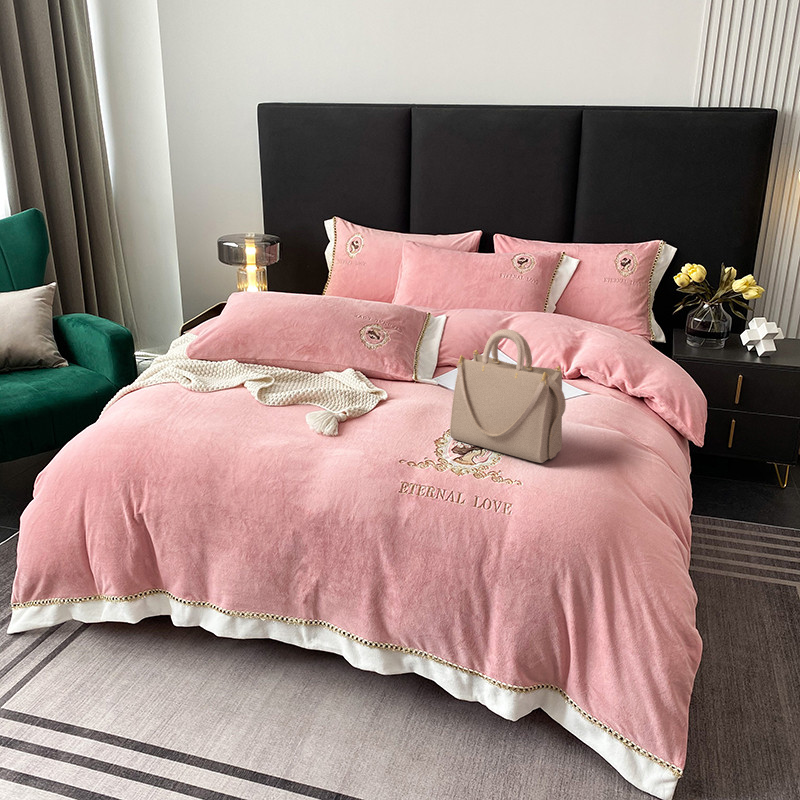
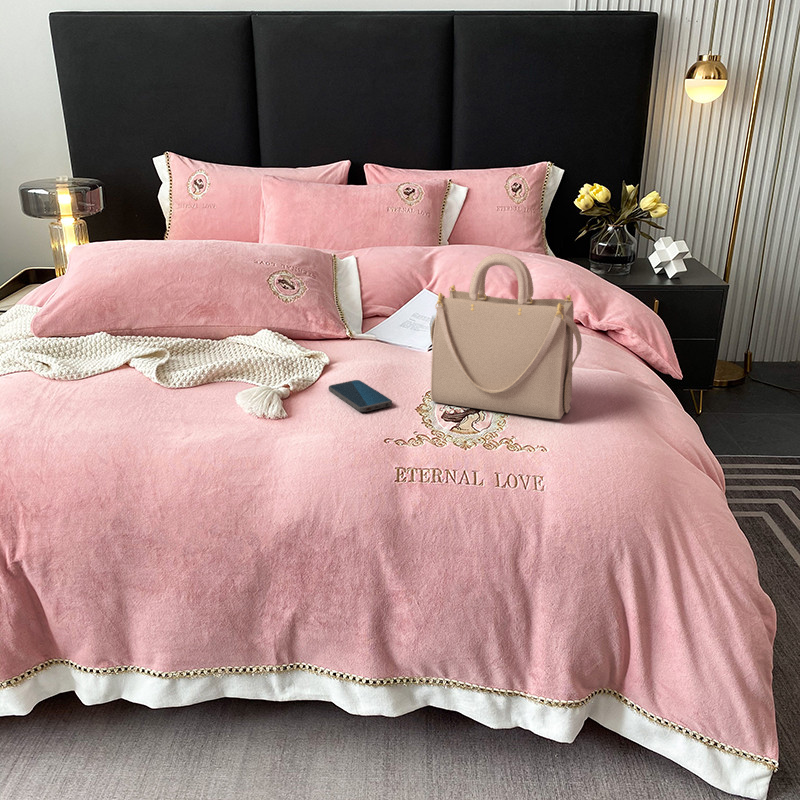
smartphone: none [379,415,419,440] -> present [329,380,392,412]

